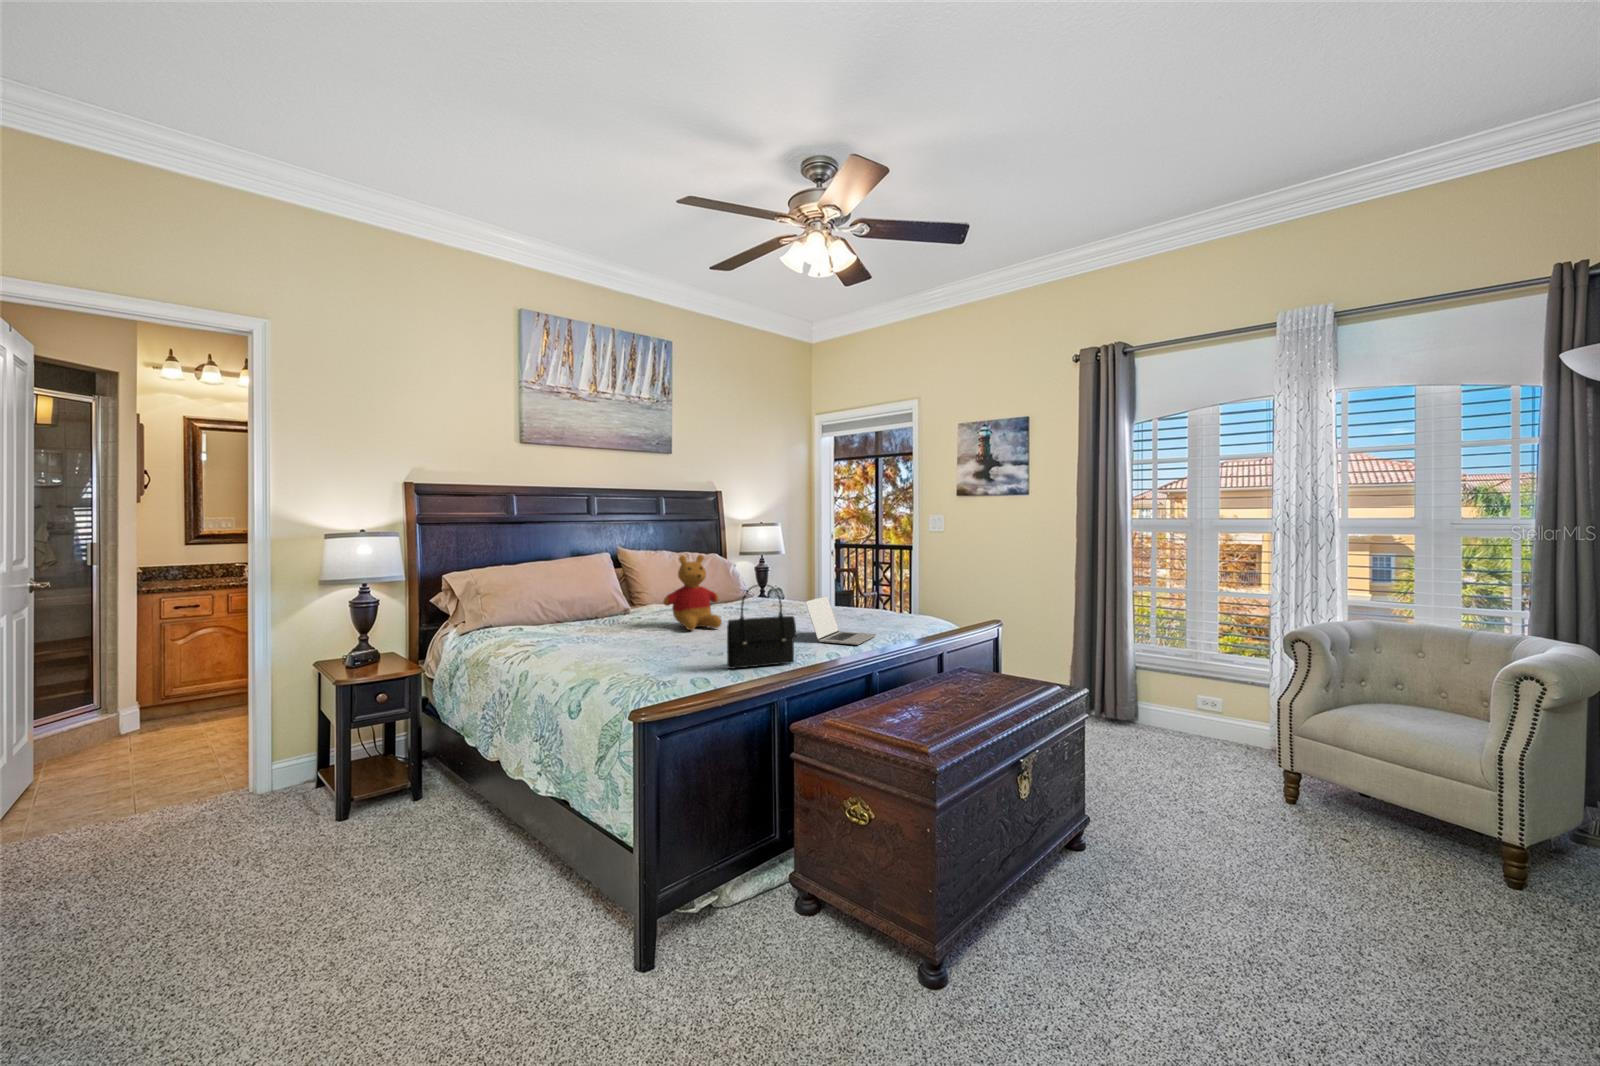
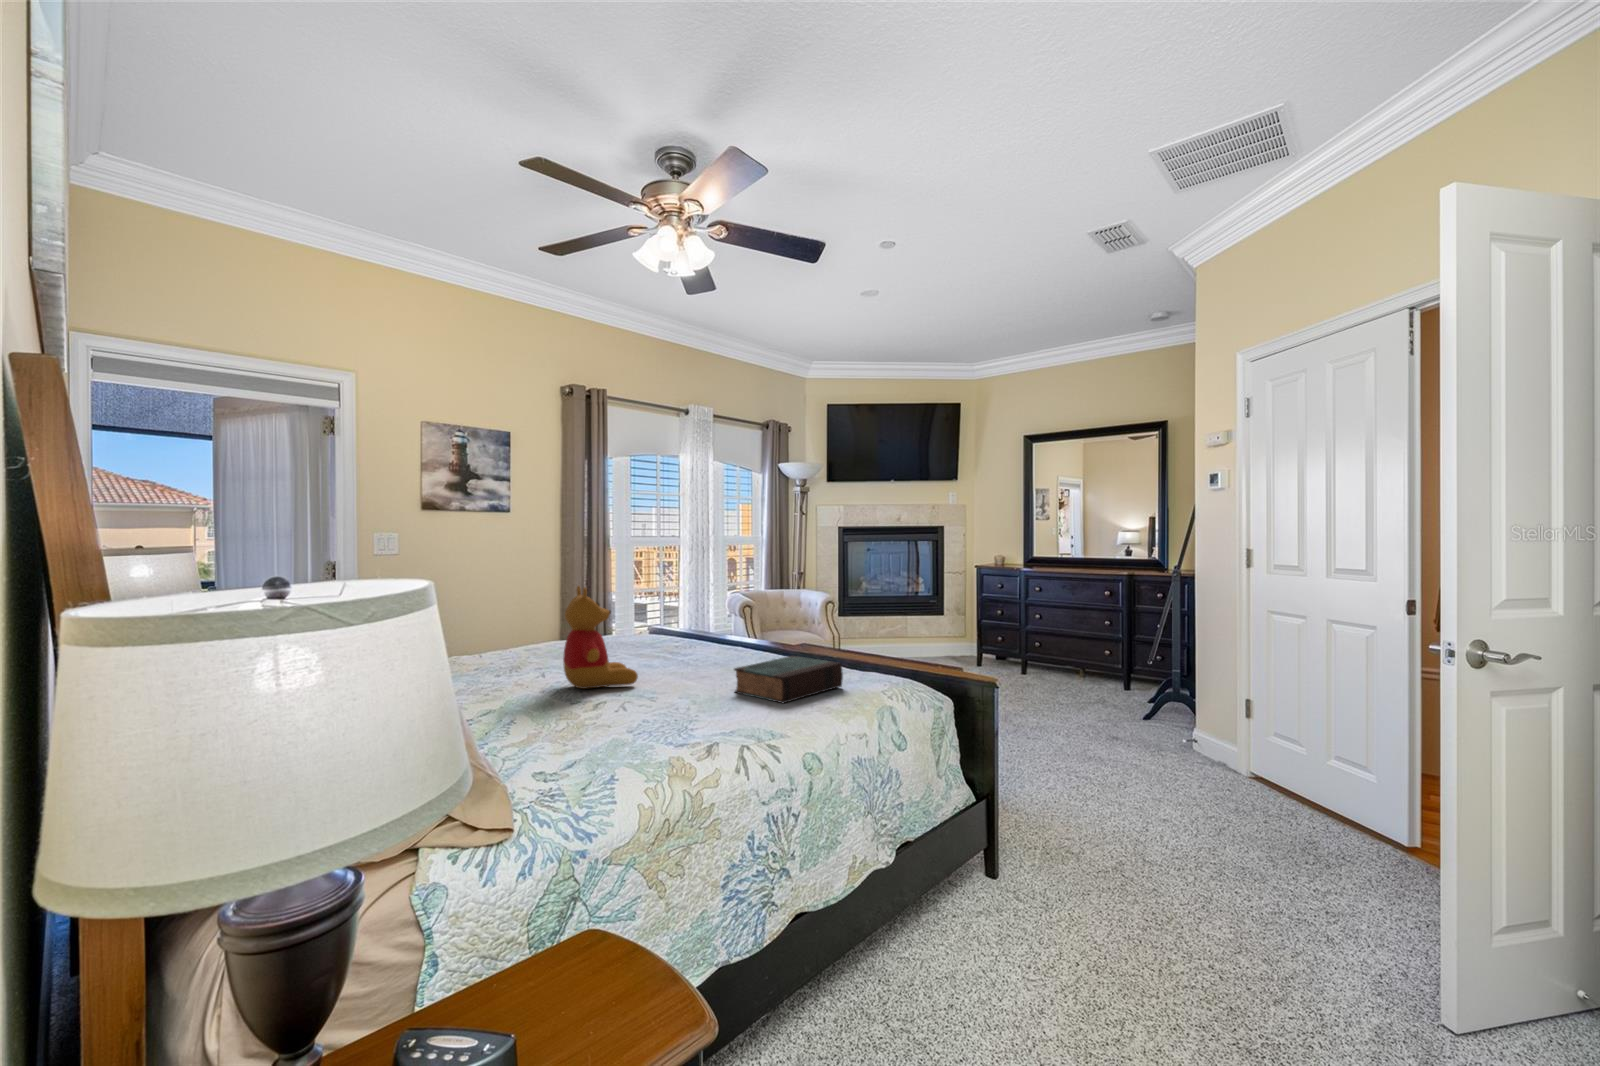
handbag: present [727,584,796,669] -> none [817,589,854,670]
laptop: present [805,596,876,645] -> none [670,614,749,654]
book: none [606,628,699,666] -> present [734,656,843,703]

